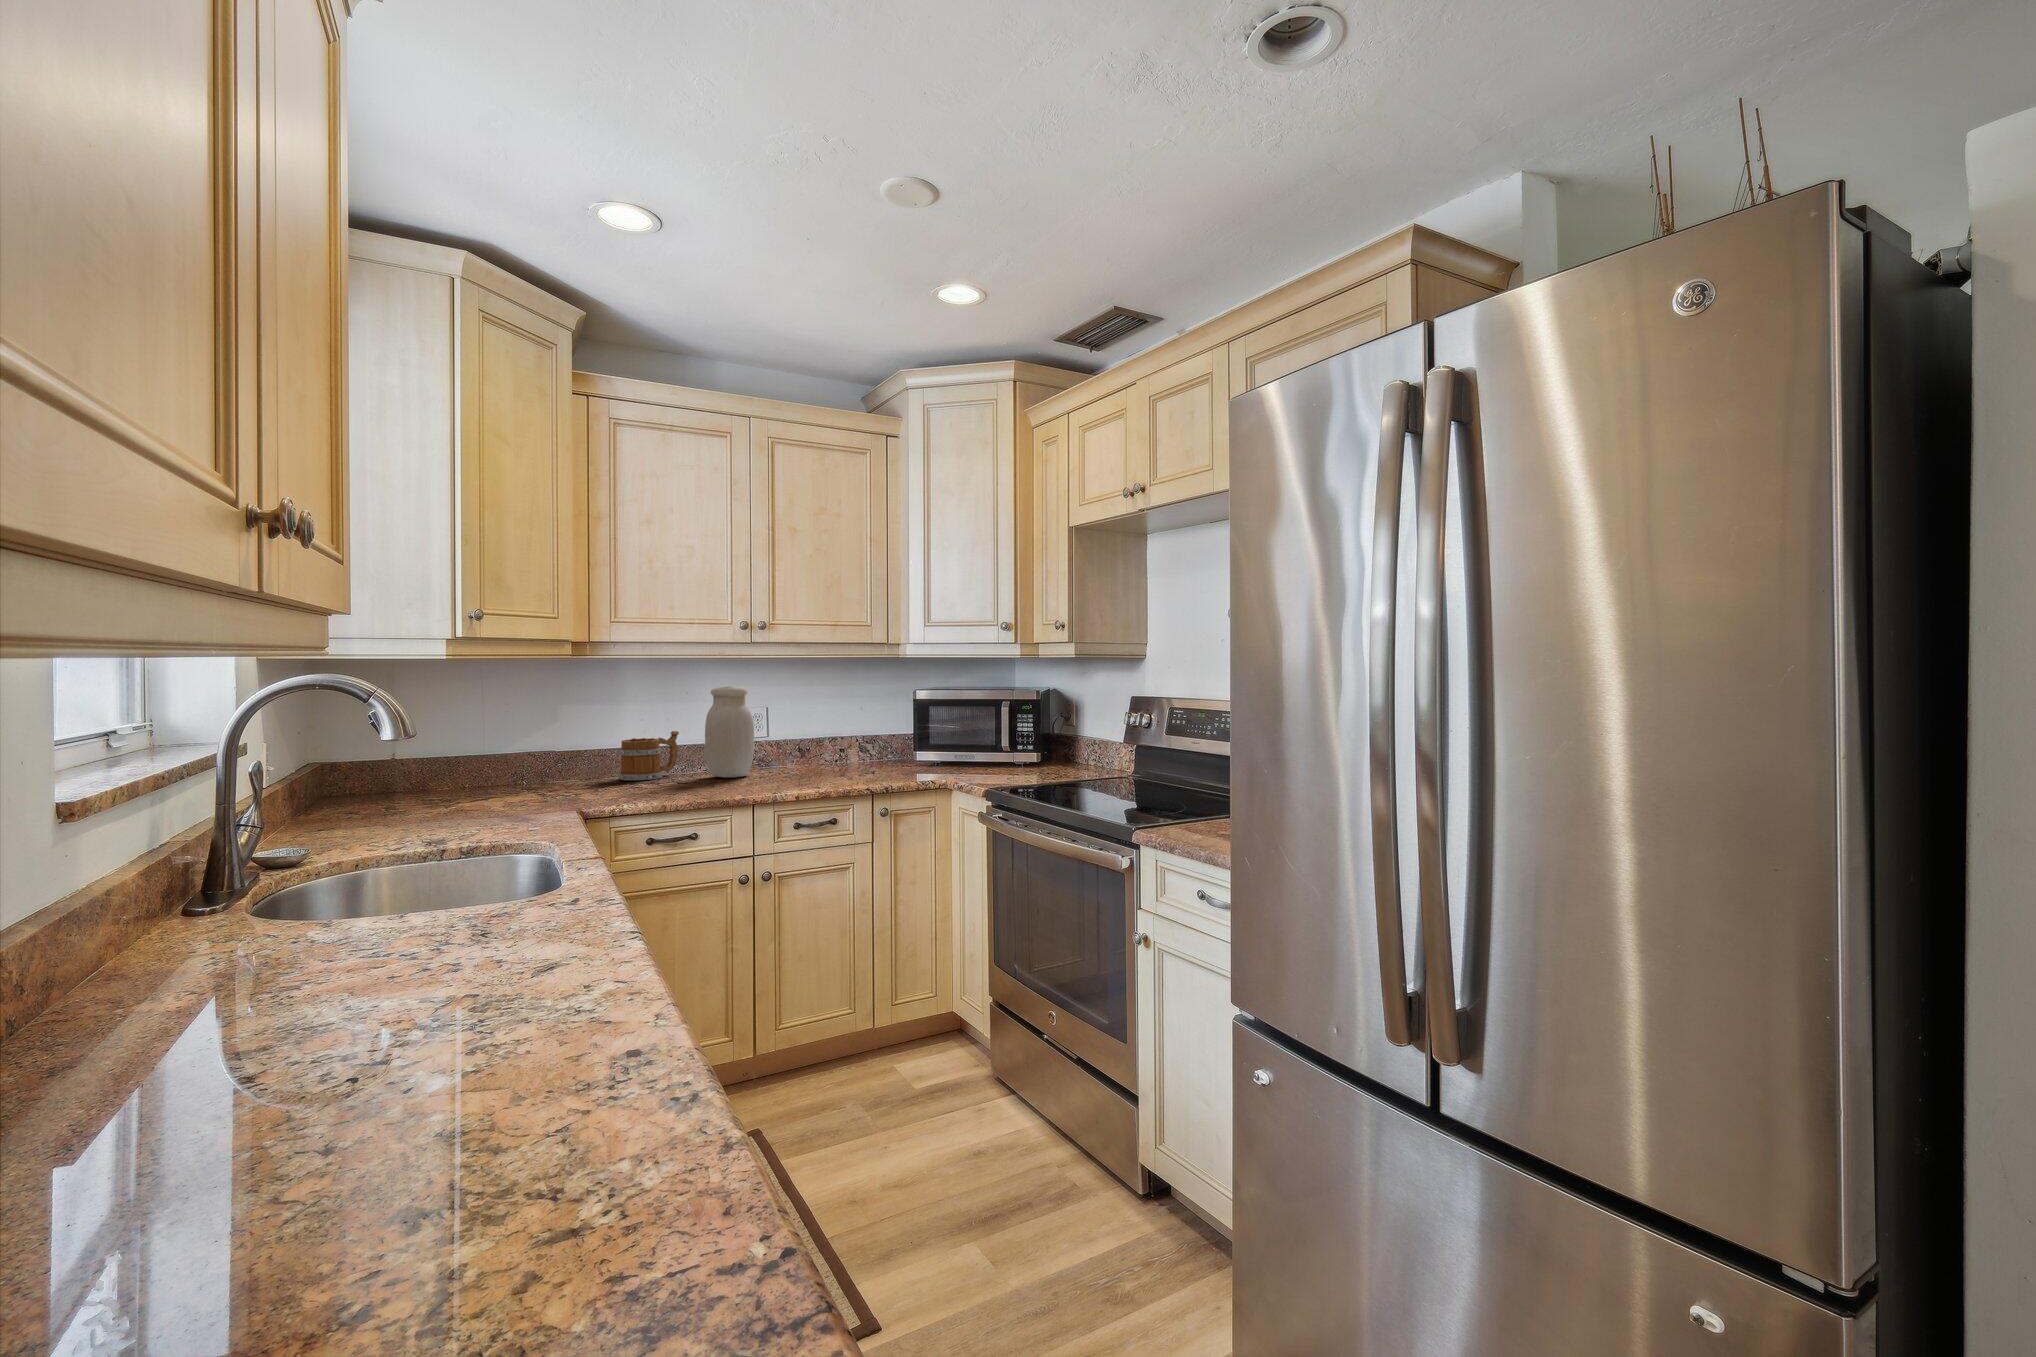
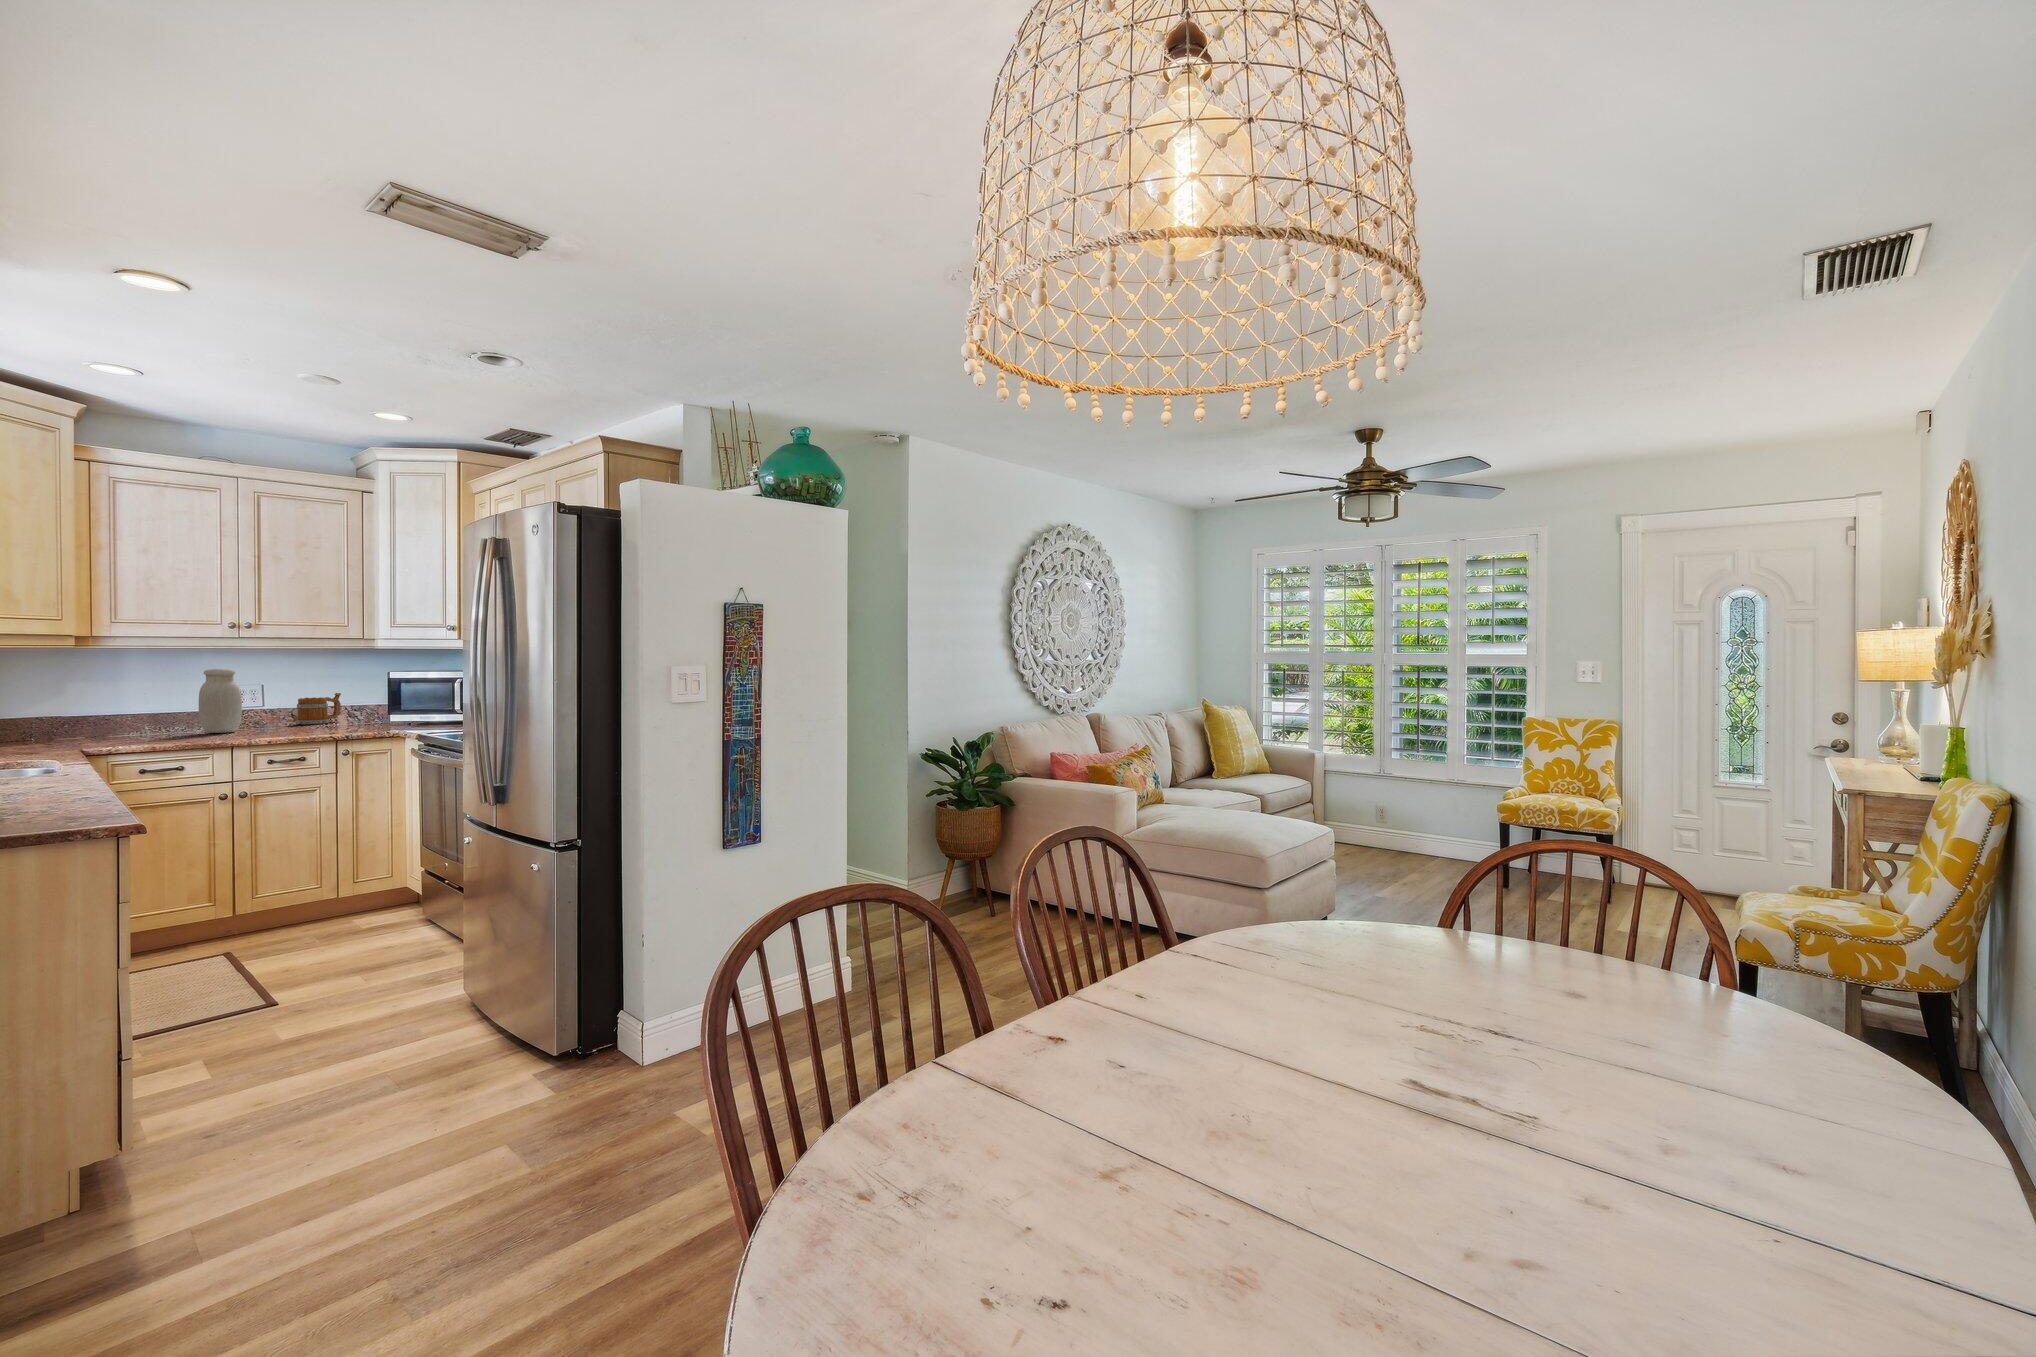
mug: present [619,731,679,780] -> present [296,693,341,724]

